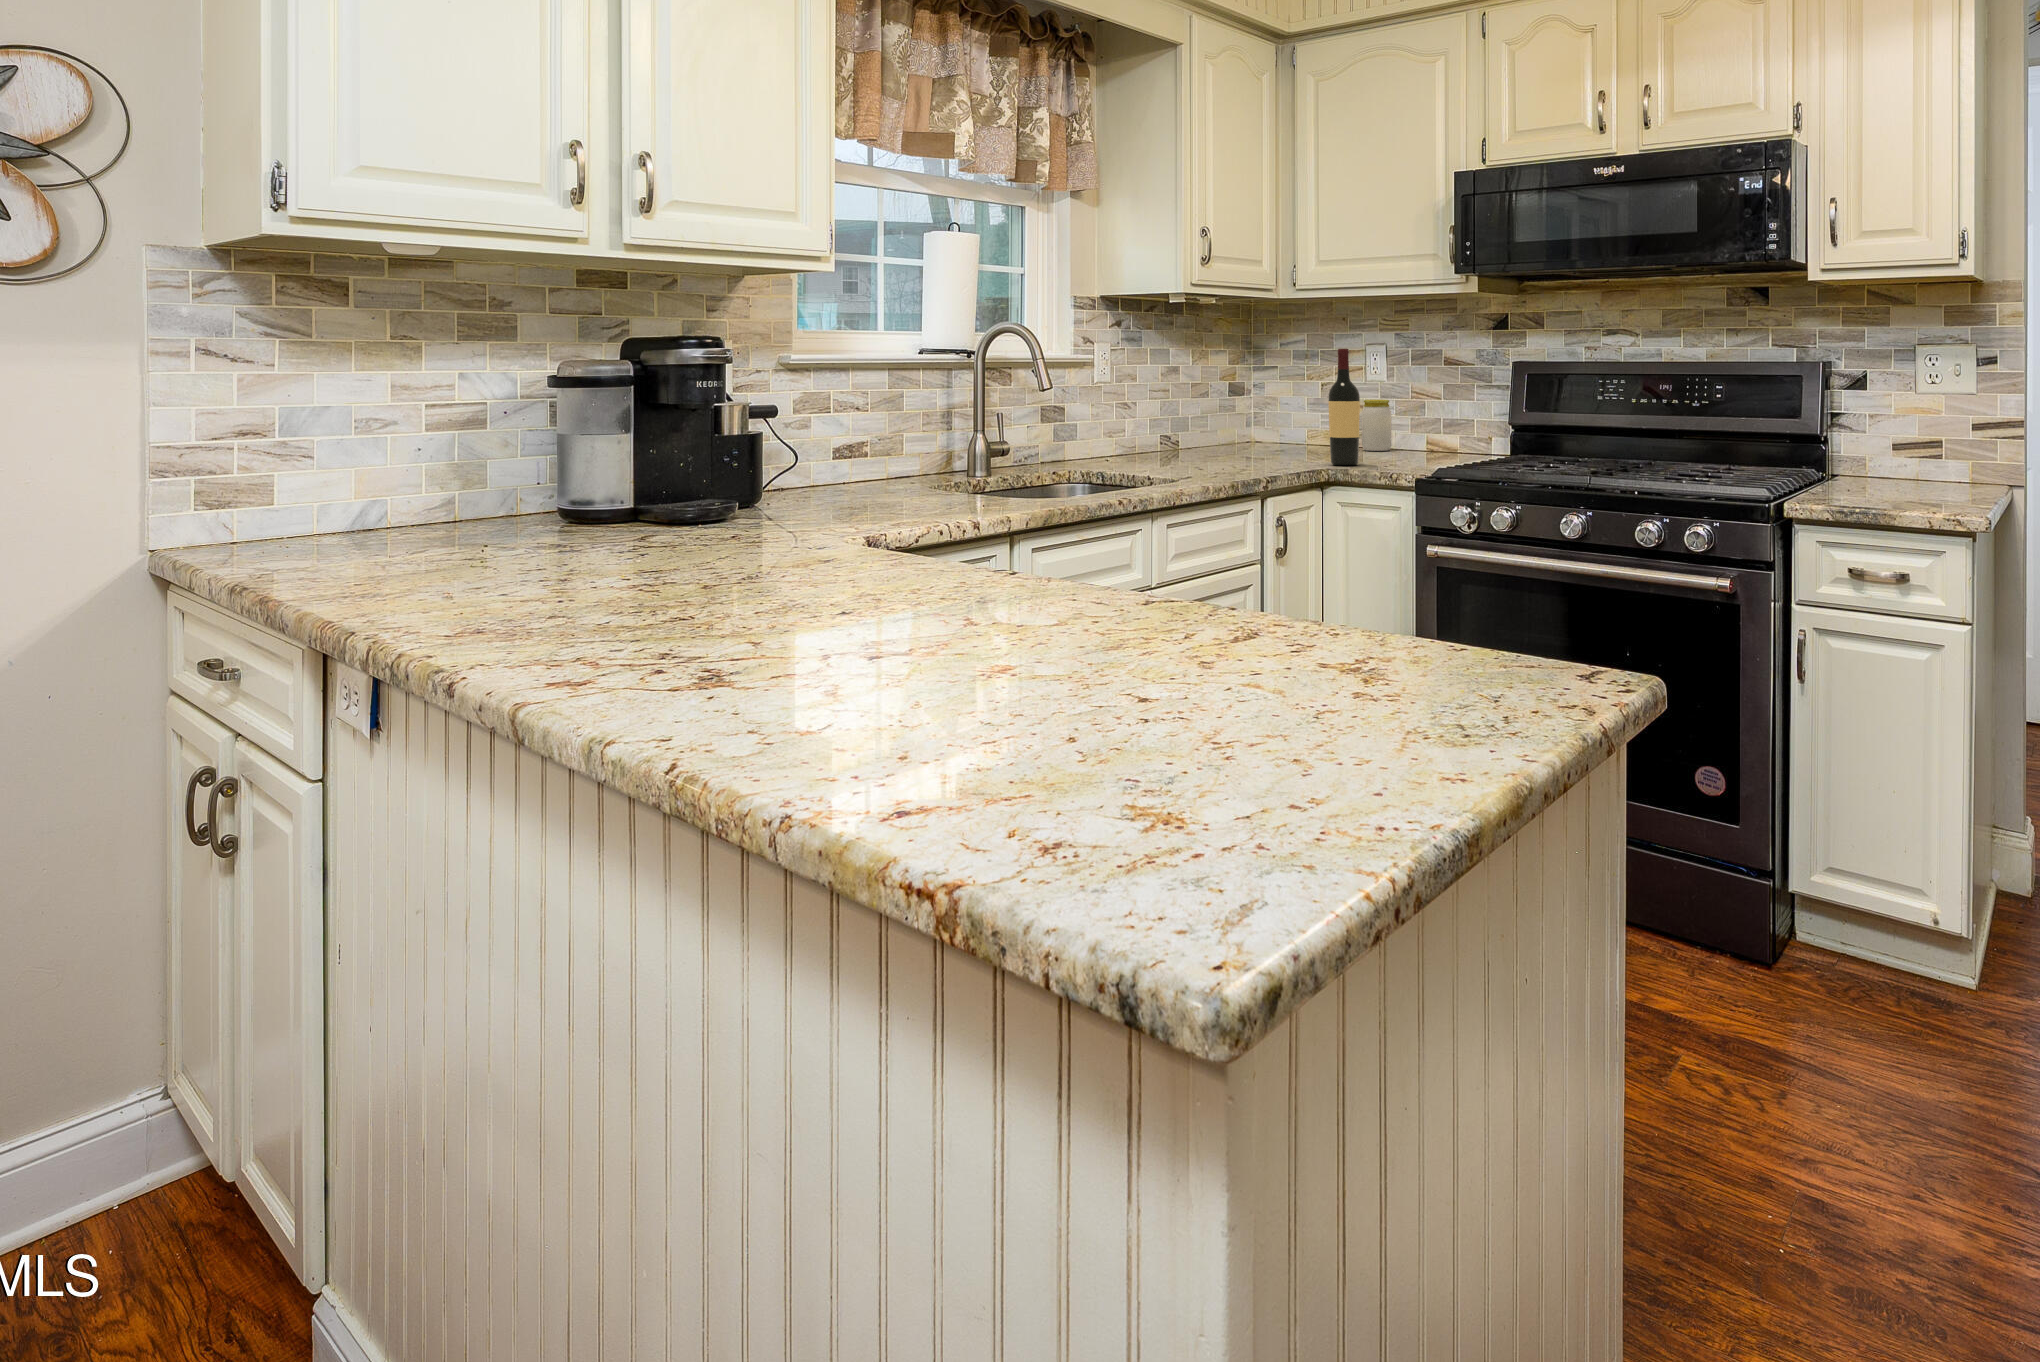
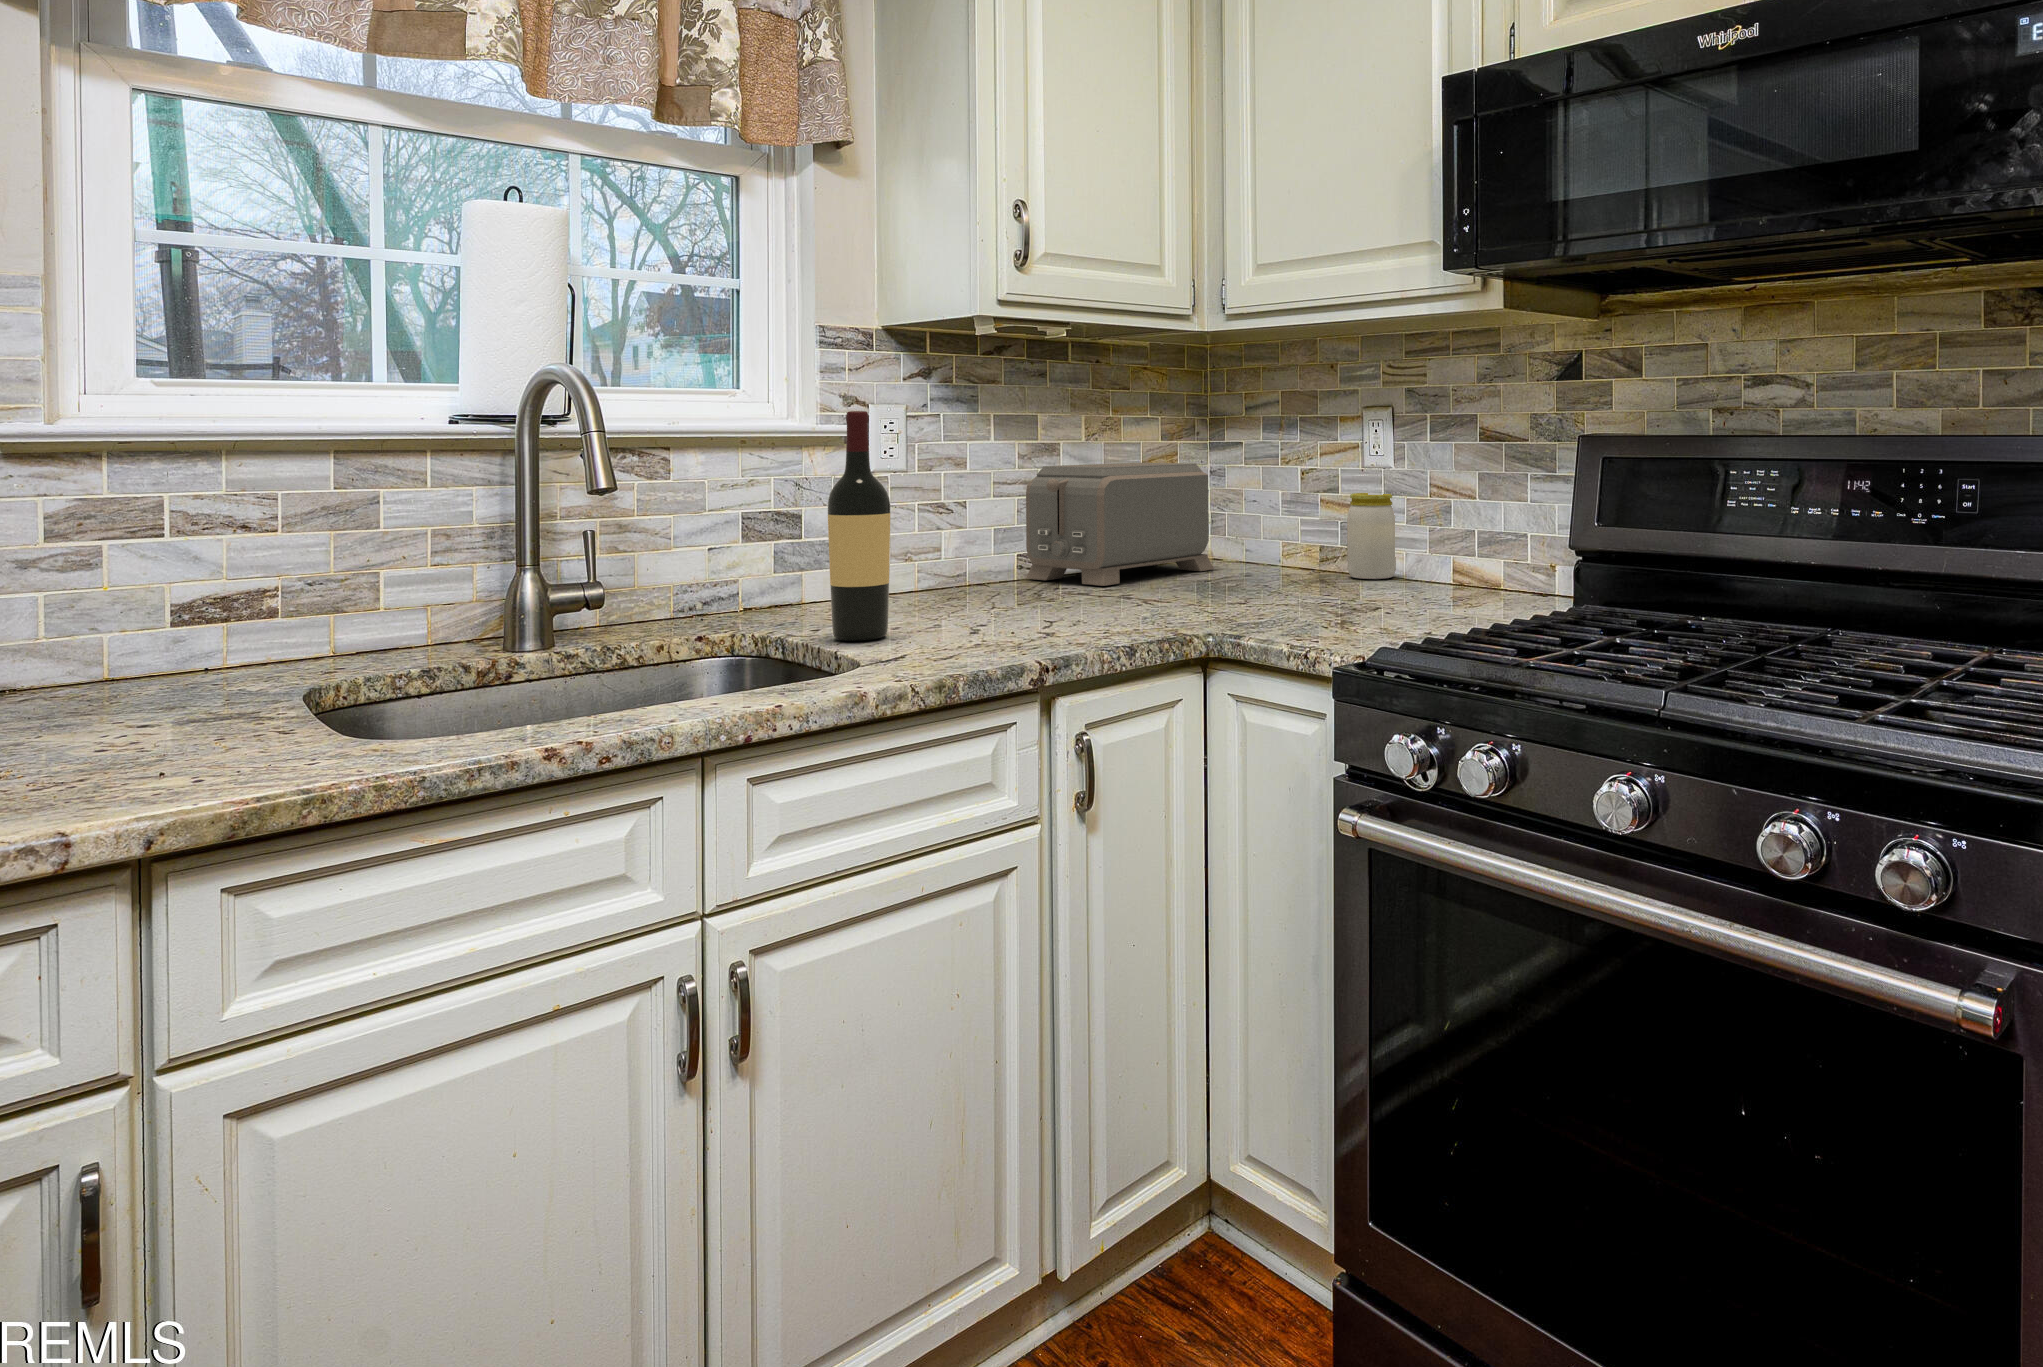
wine bottle: present [1328,349,1360,465] -> present [828,411,890,641]
toaster: none [1168,382,1272,455] -> present [1026,463,1214,586]

